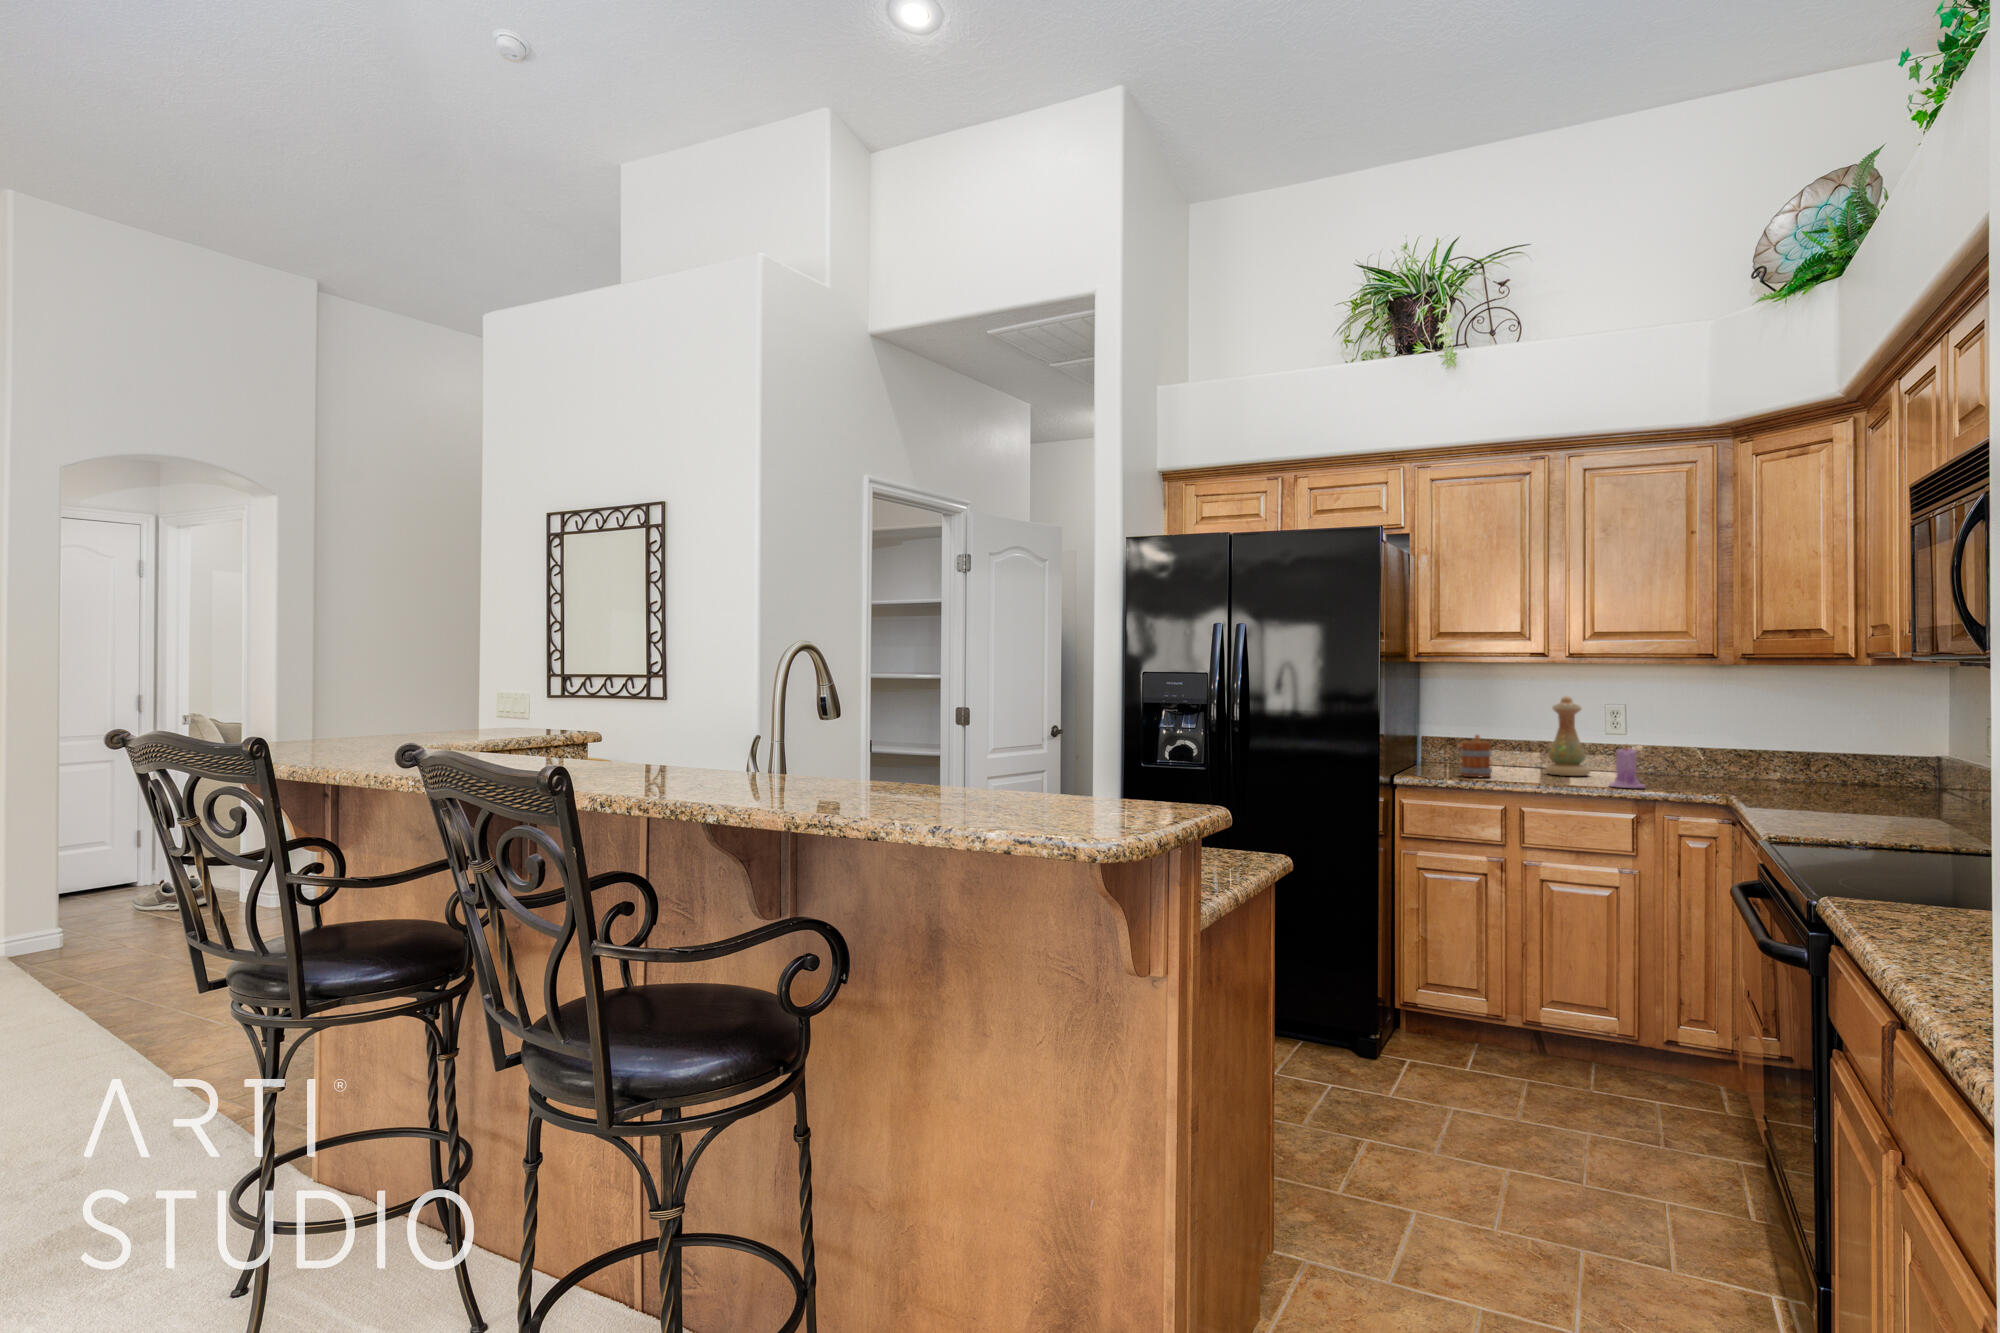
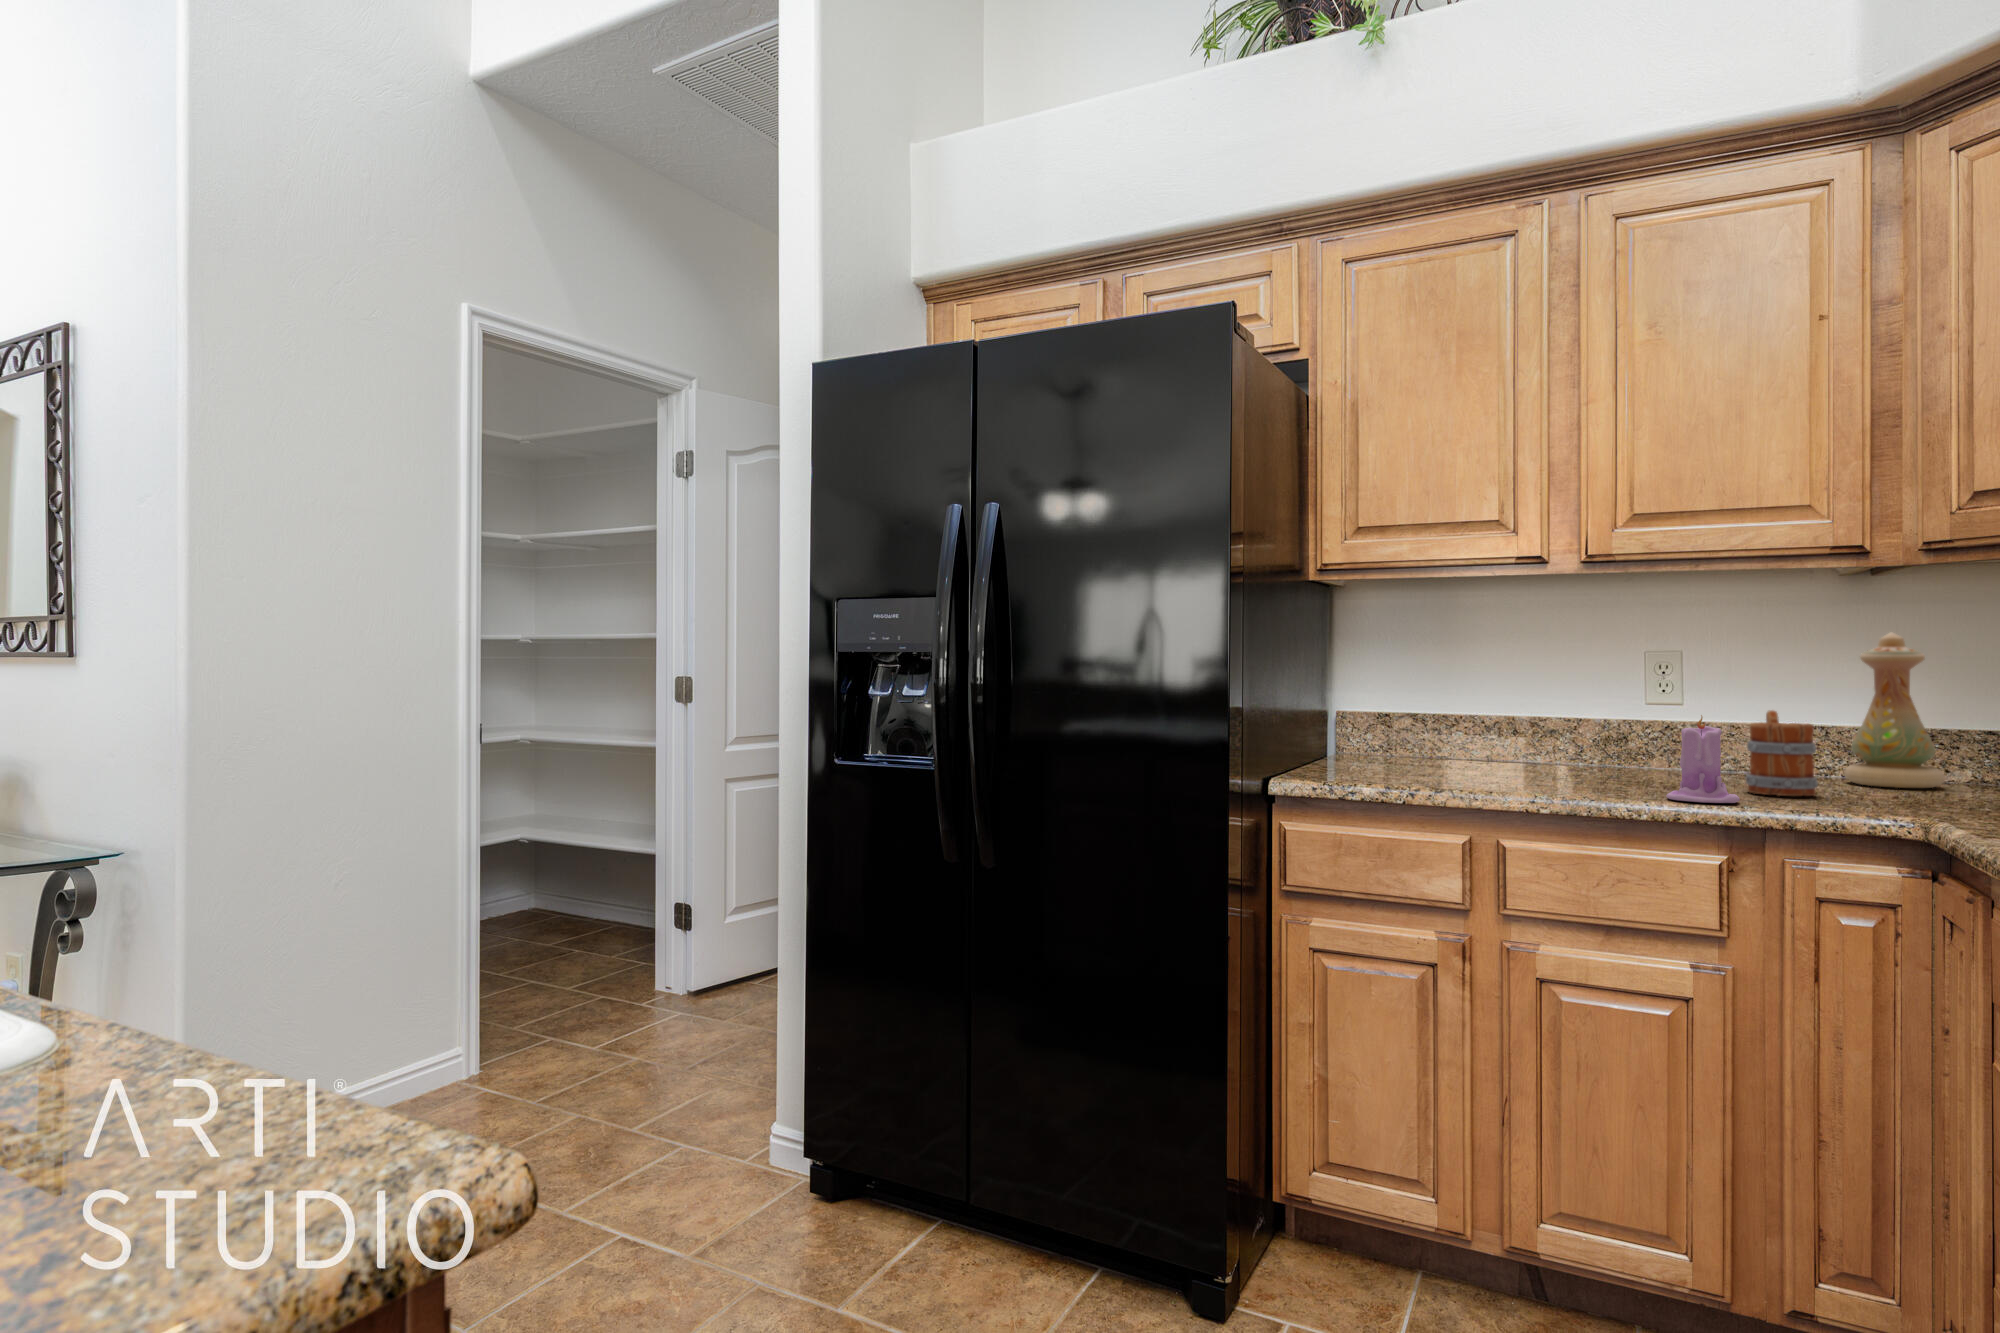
vase: present [1546,695,1590,776] -> present [1845,632,1945,788]
mug: present [1460,735,1492,777] -> present [1746,710,1818,796]

